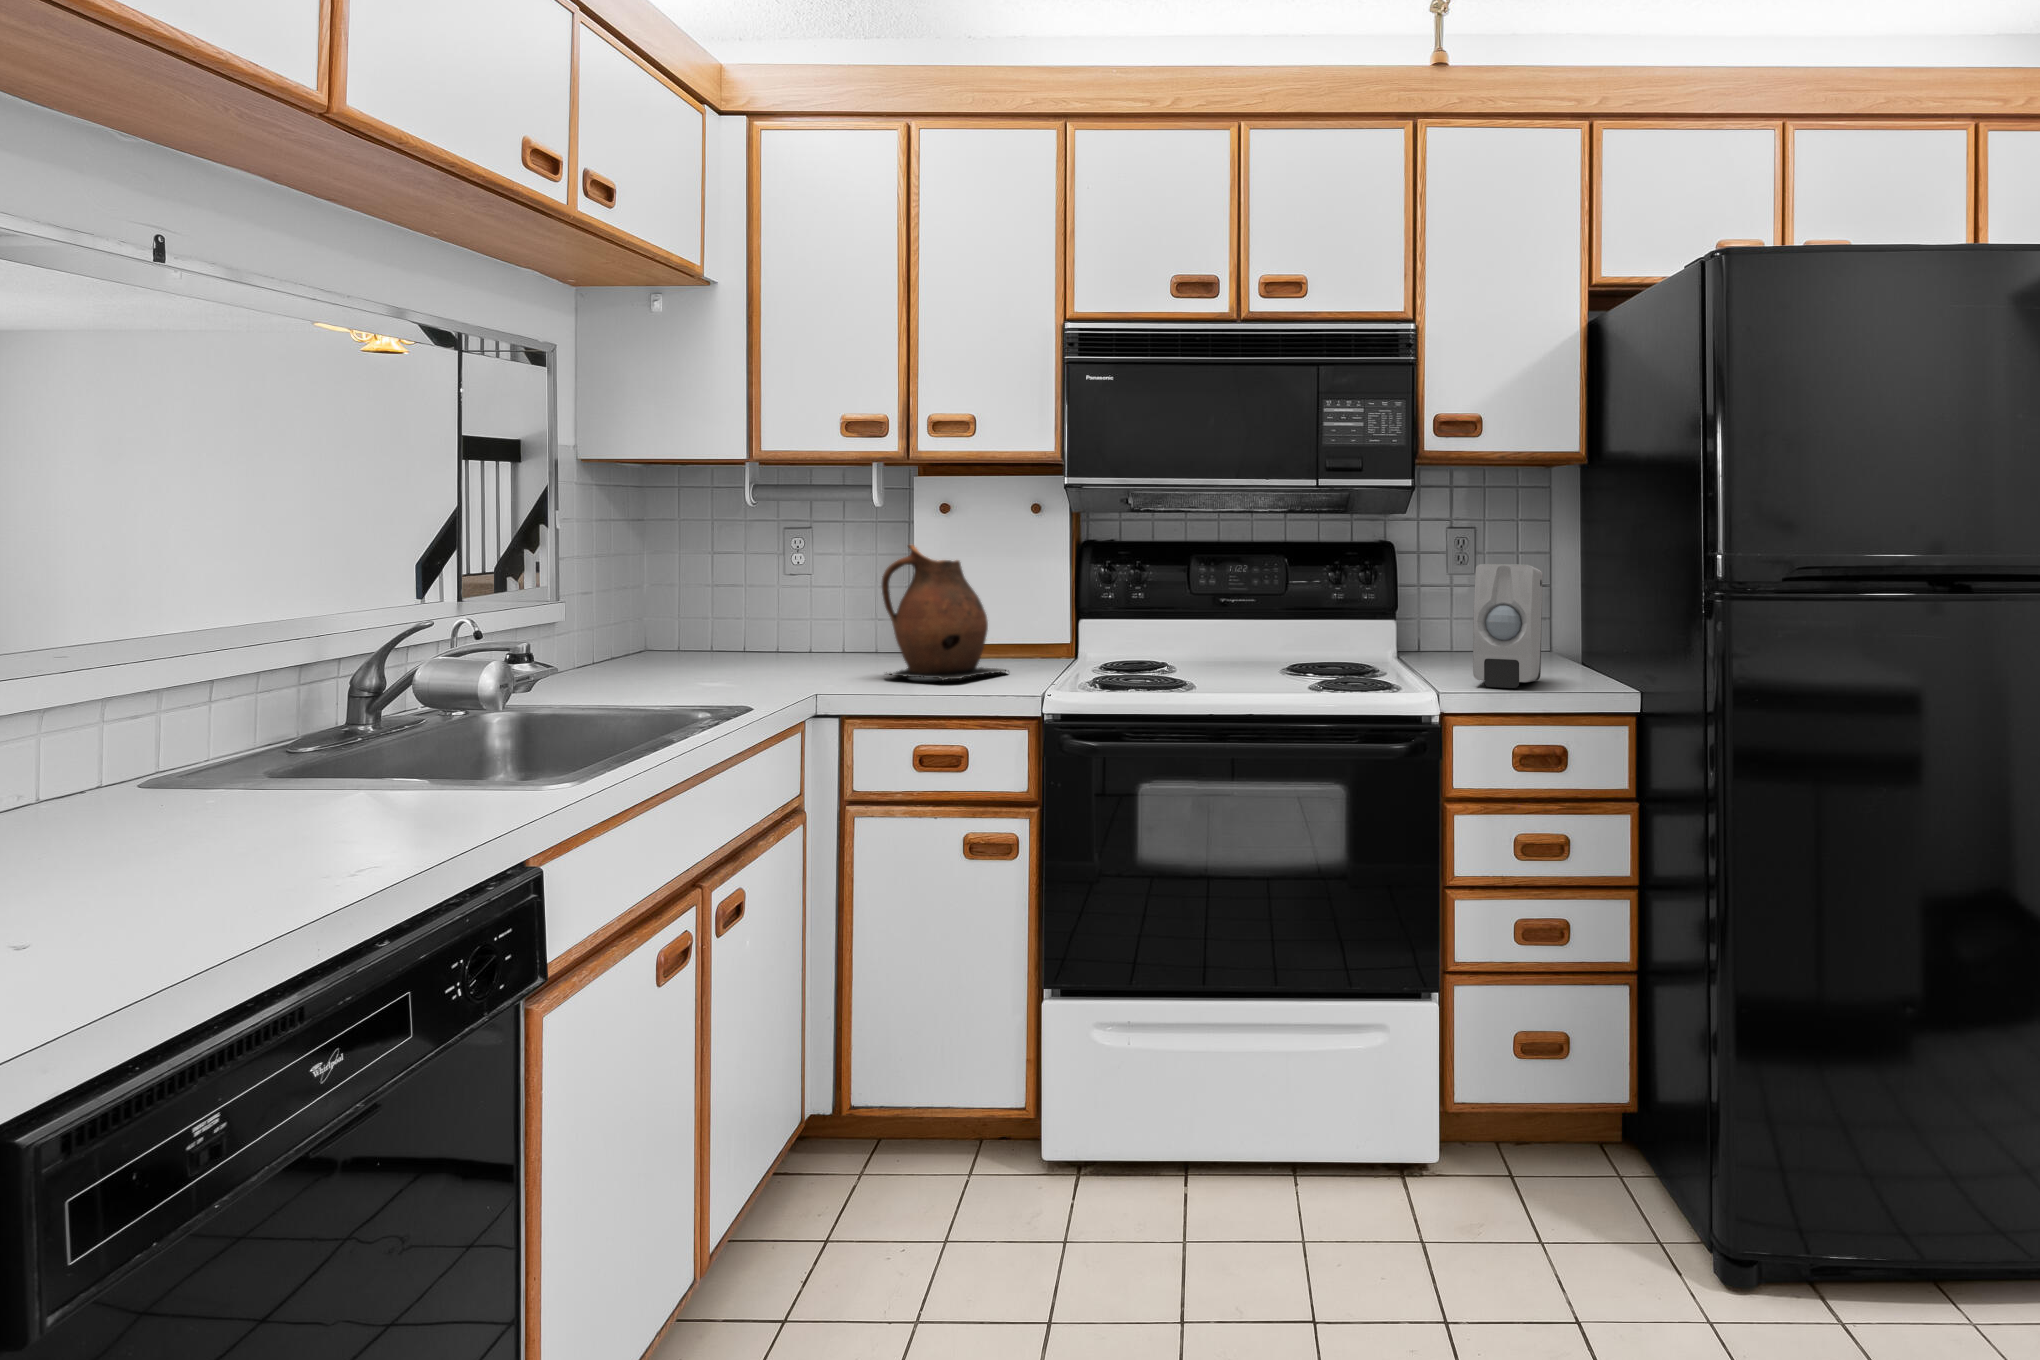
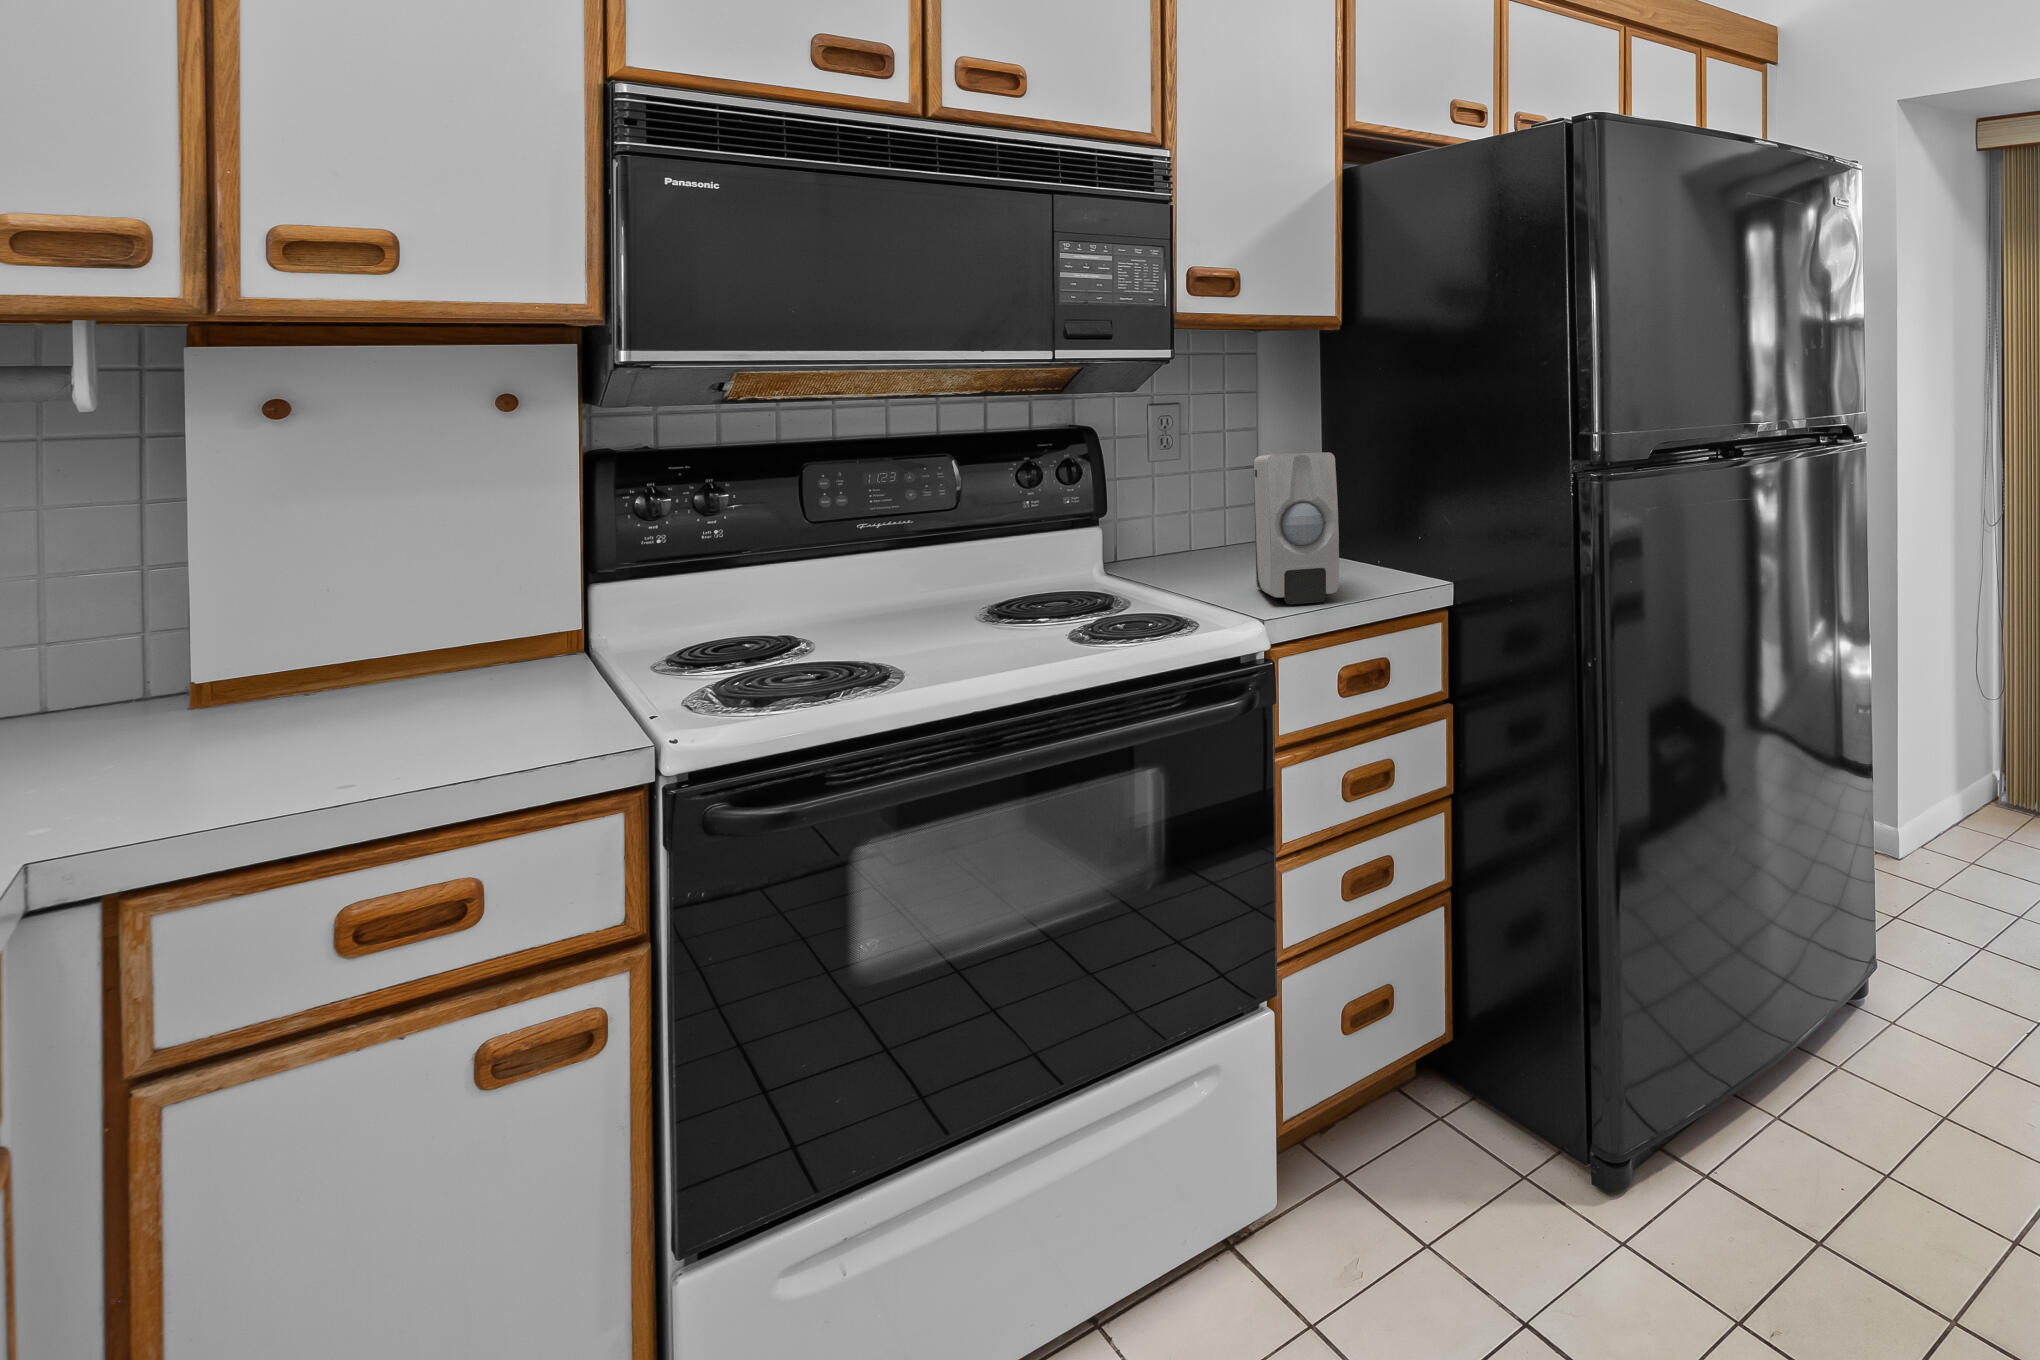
ceramic pitcher: present [882,545,1009,681] -> none [171,486,504,767]

